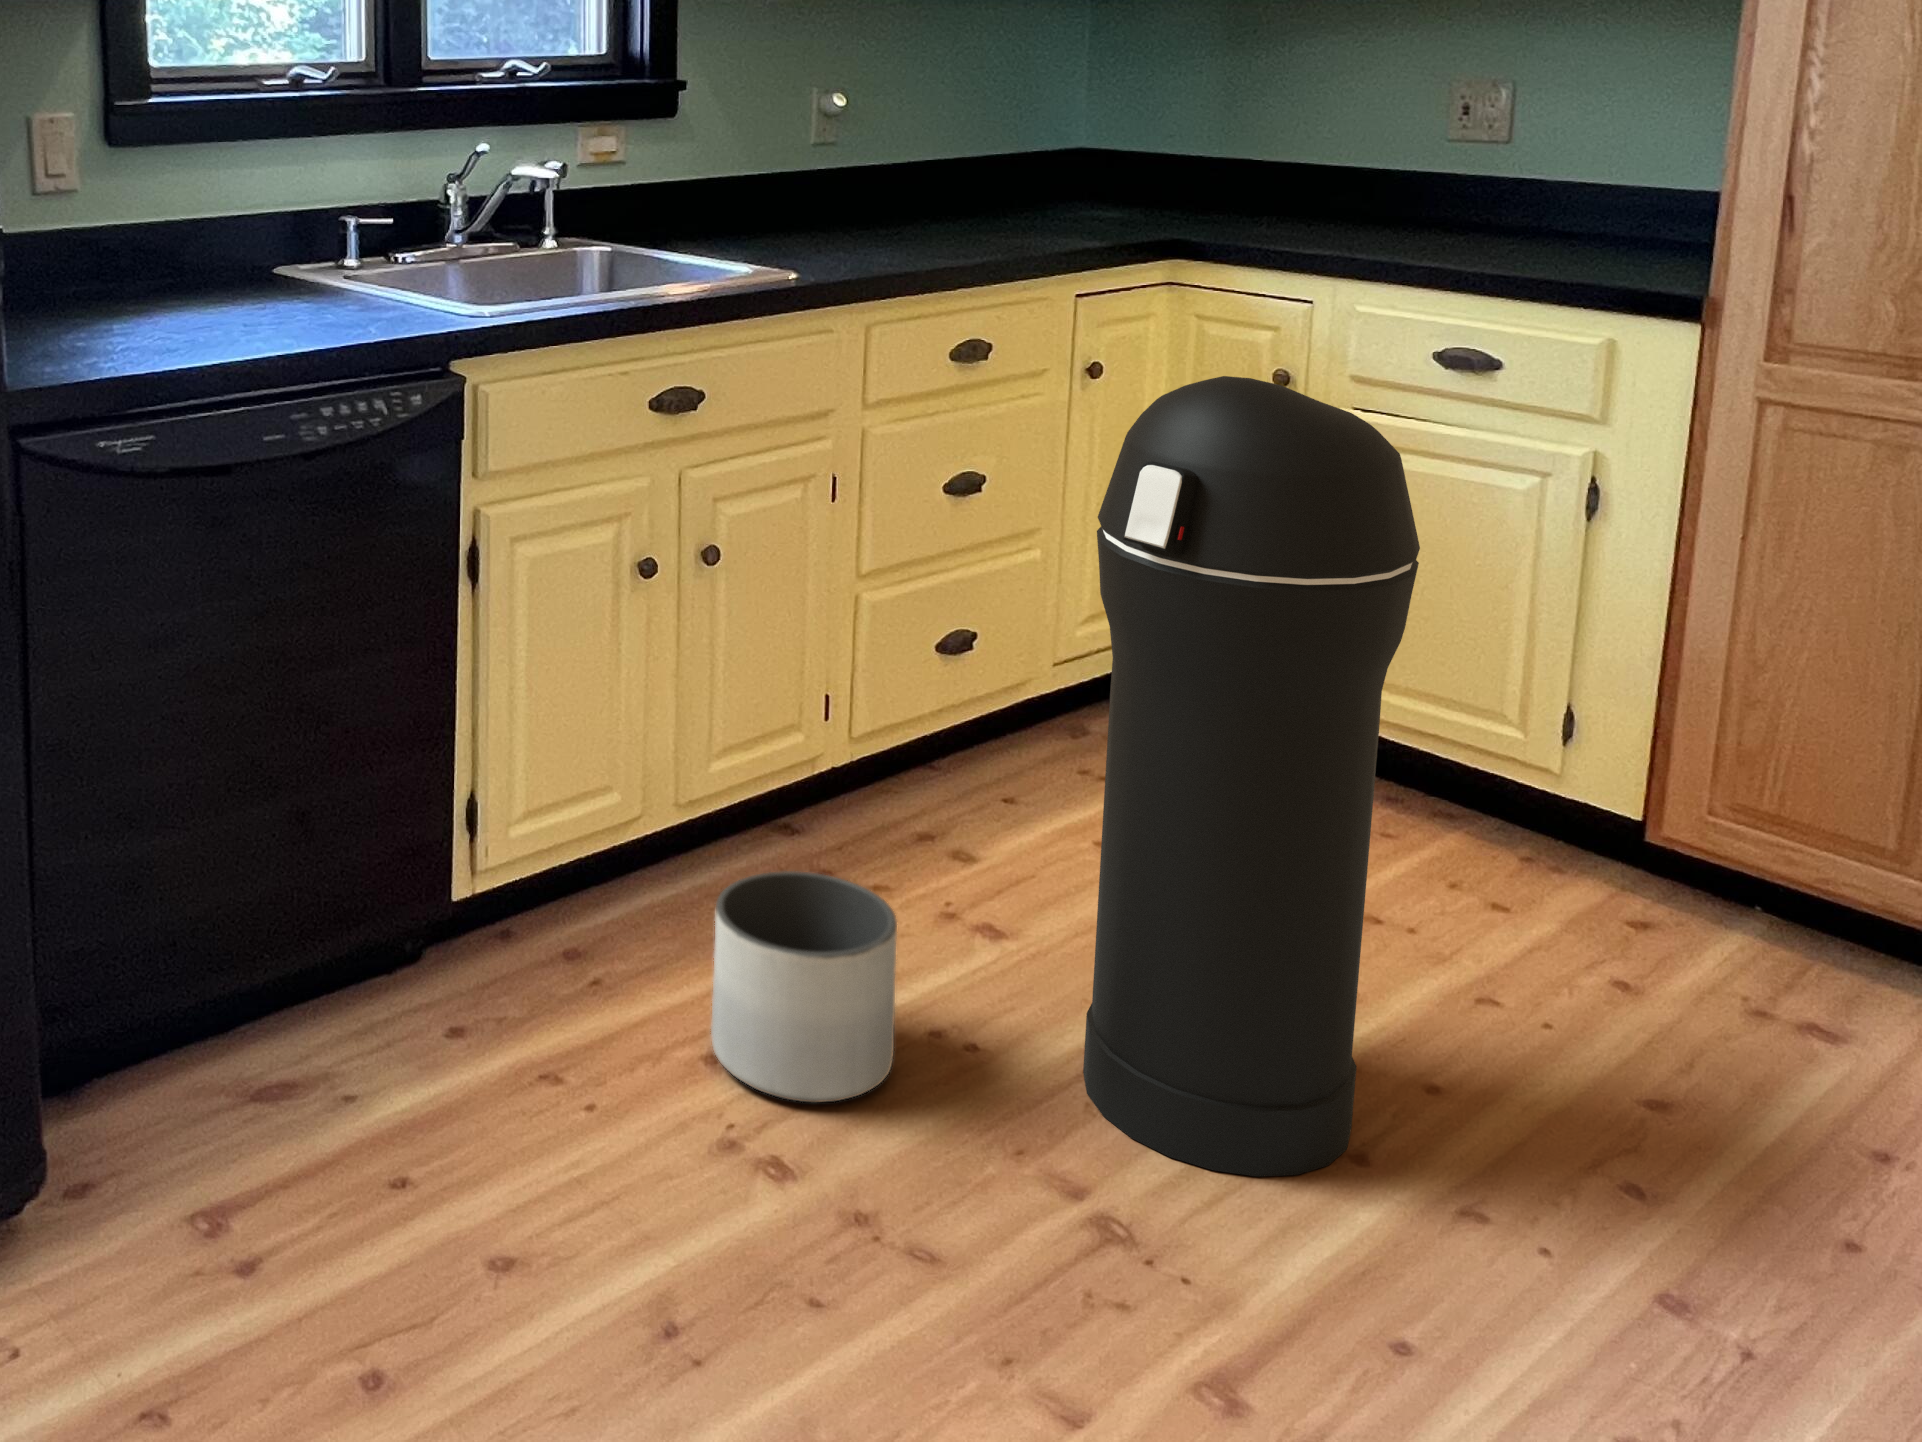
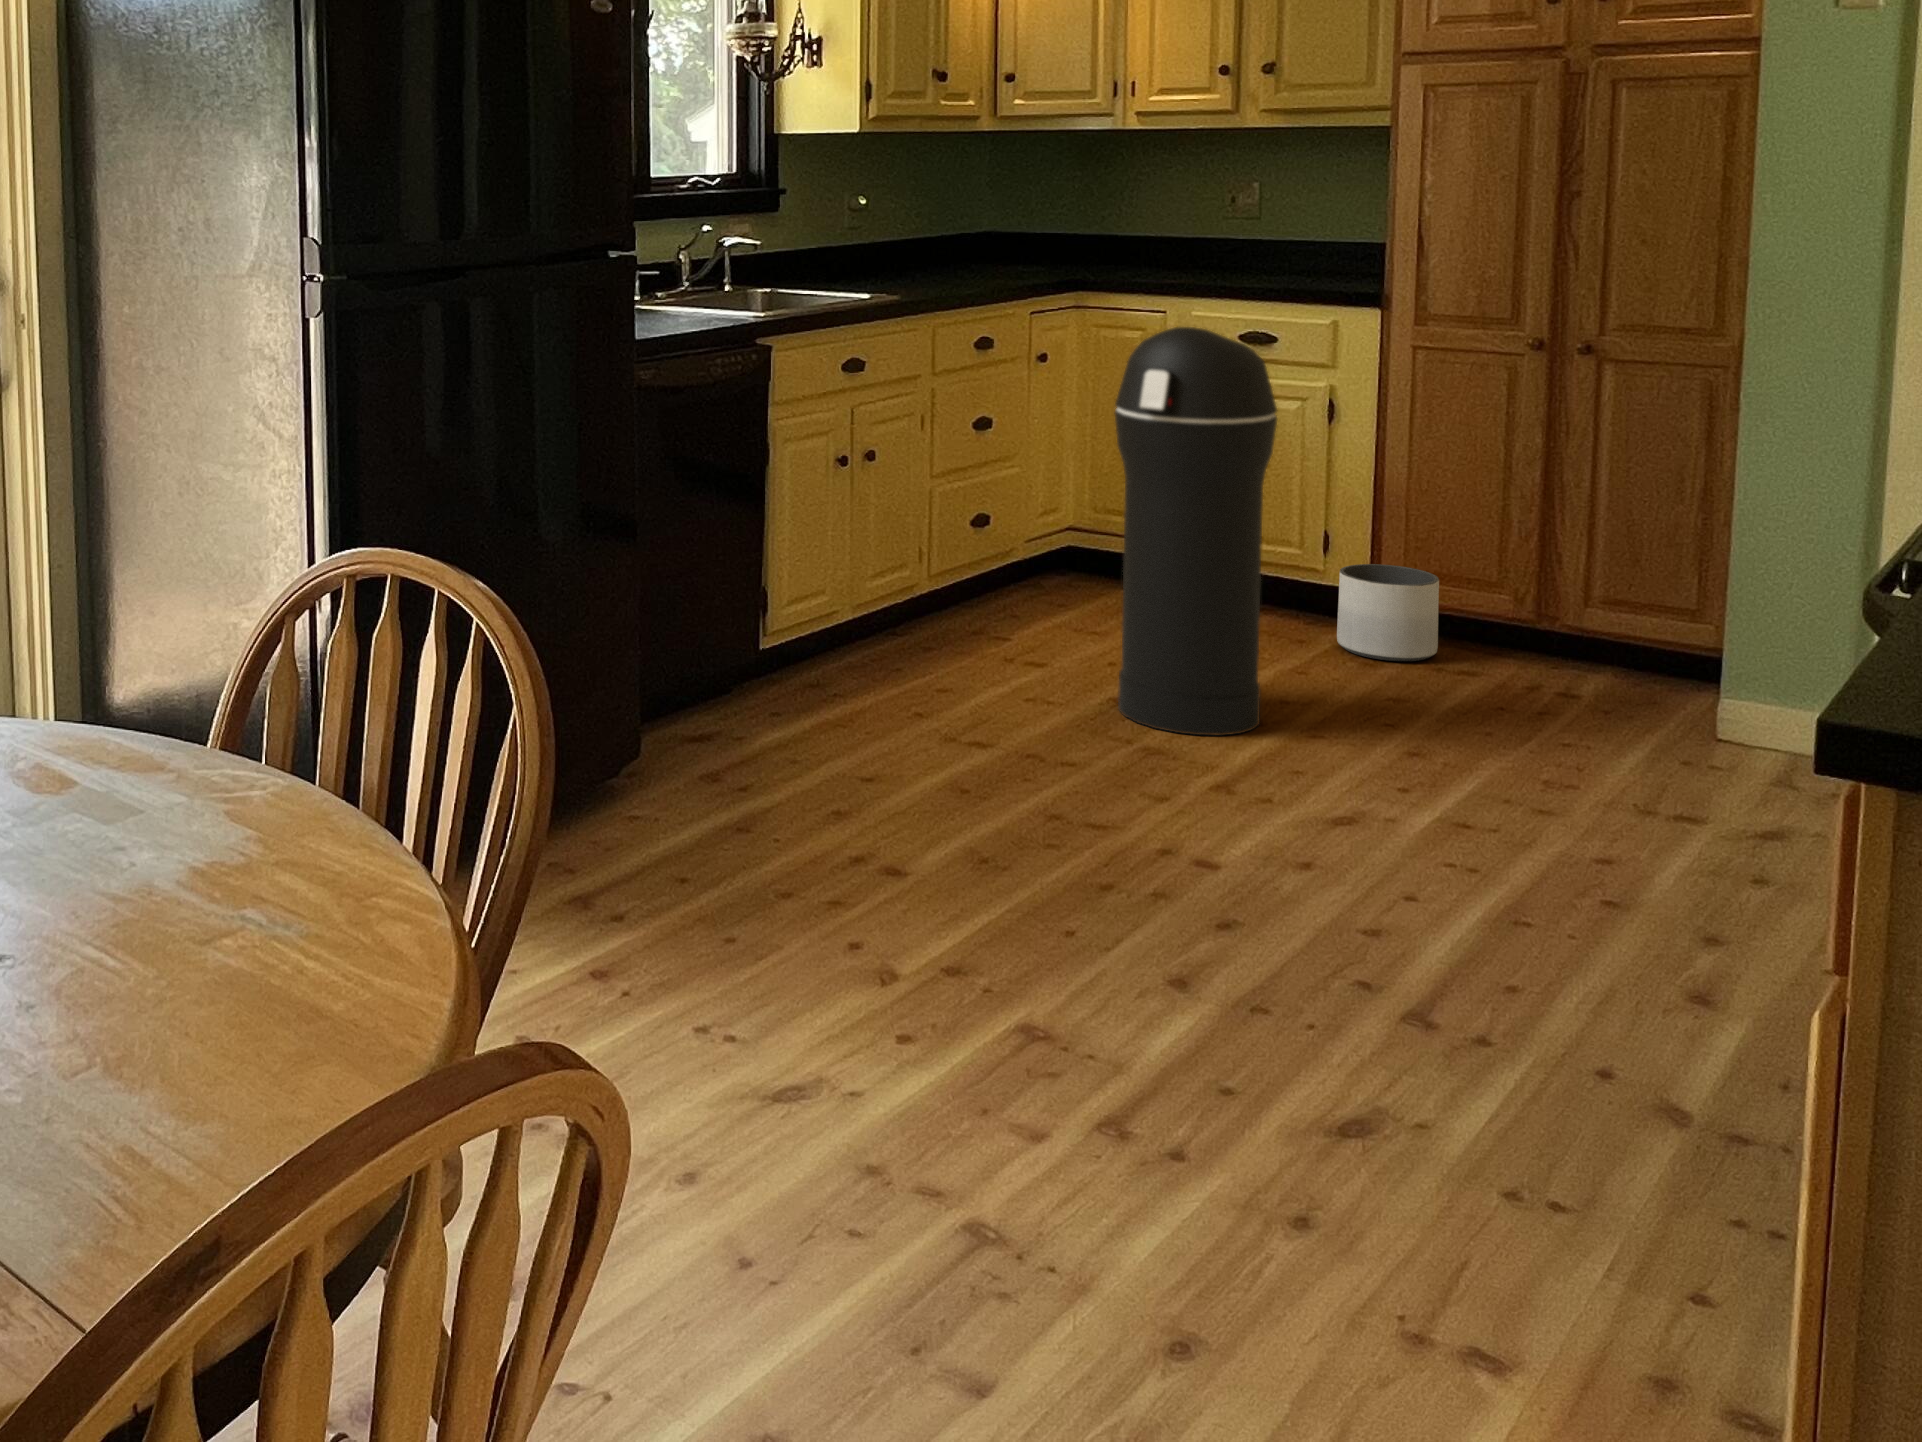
planter: present [711,871,897,1103] -> present [1337,564,1439,661]

